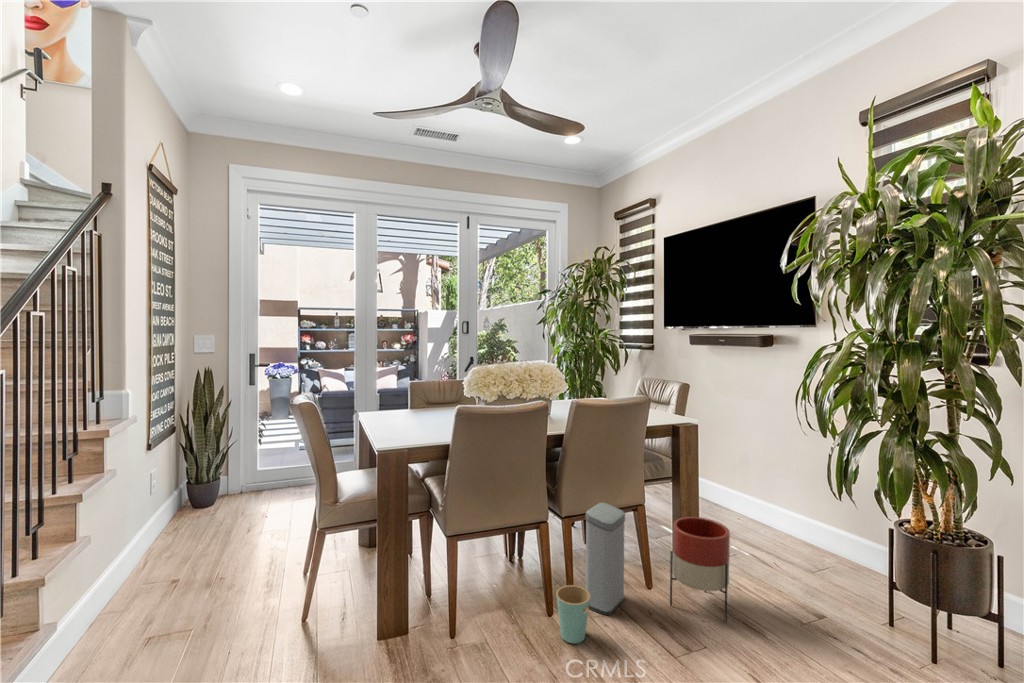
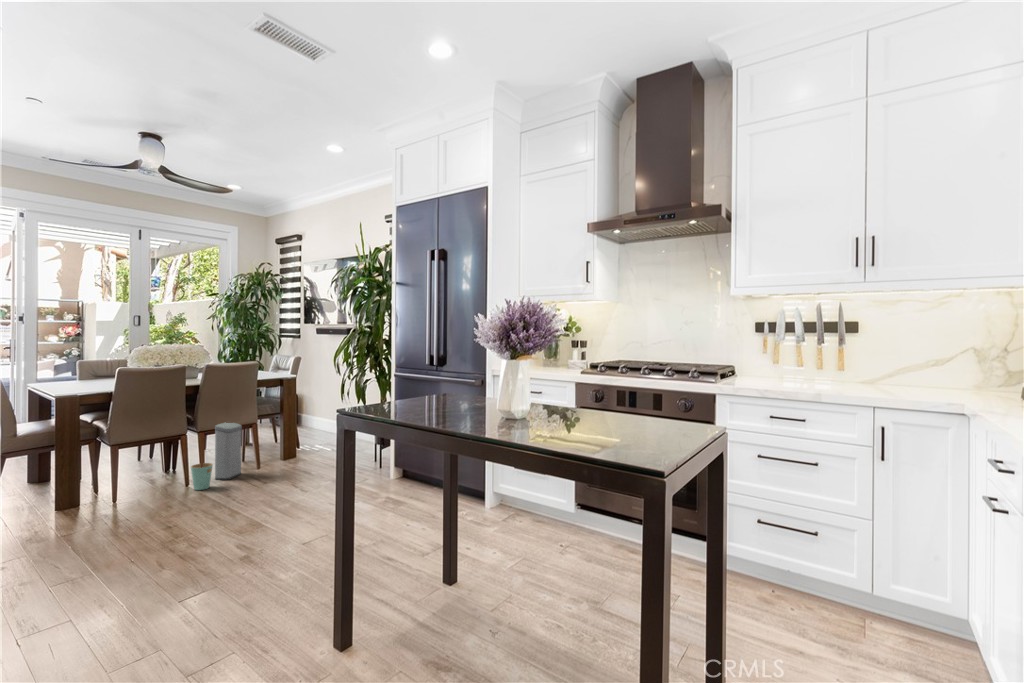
planter: present [670,517,730,622] -> none [268,426,301,473]

